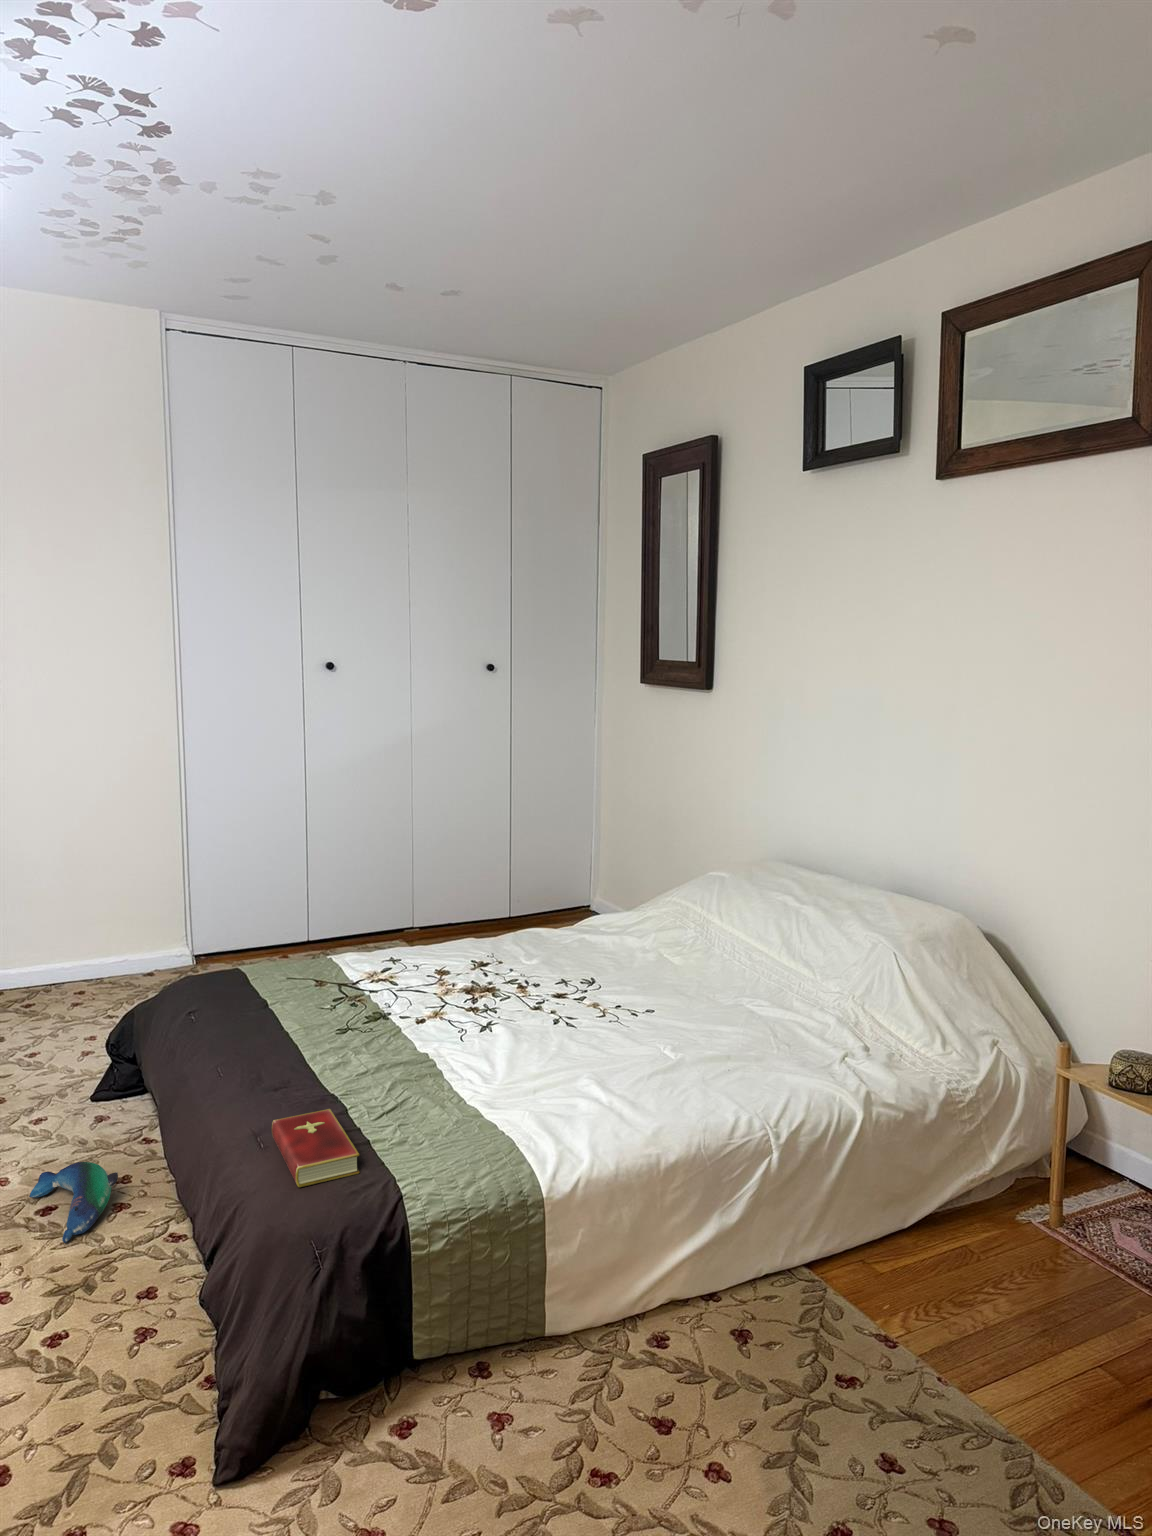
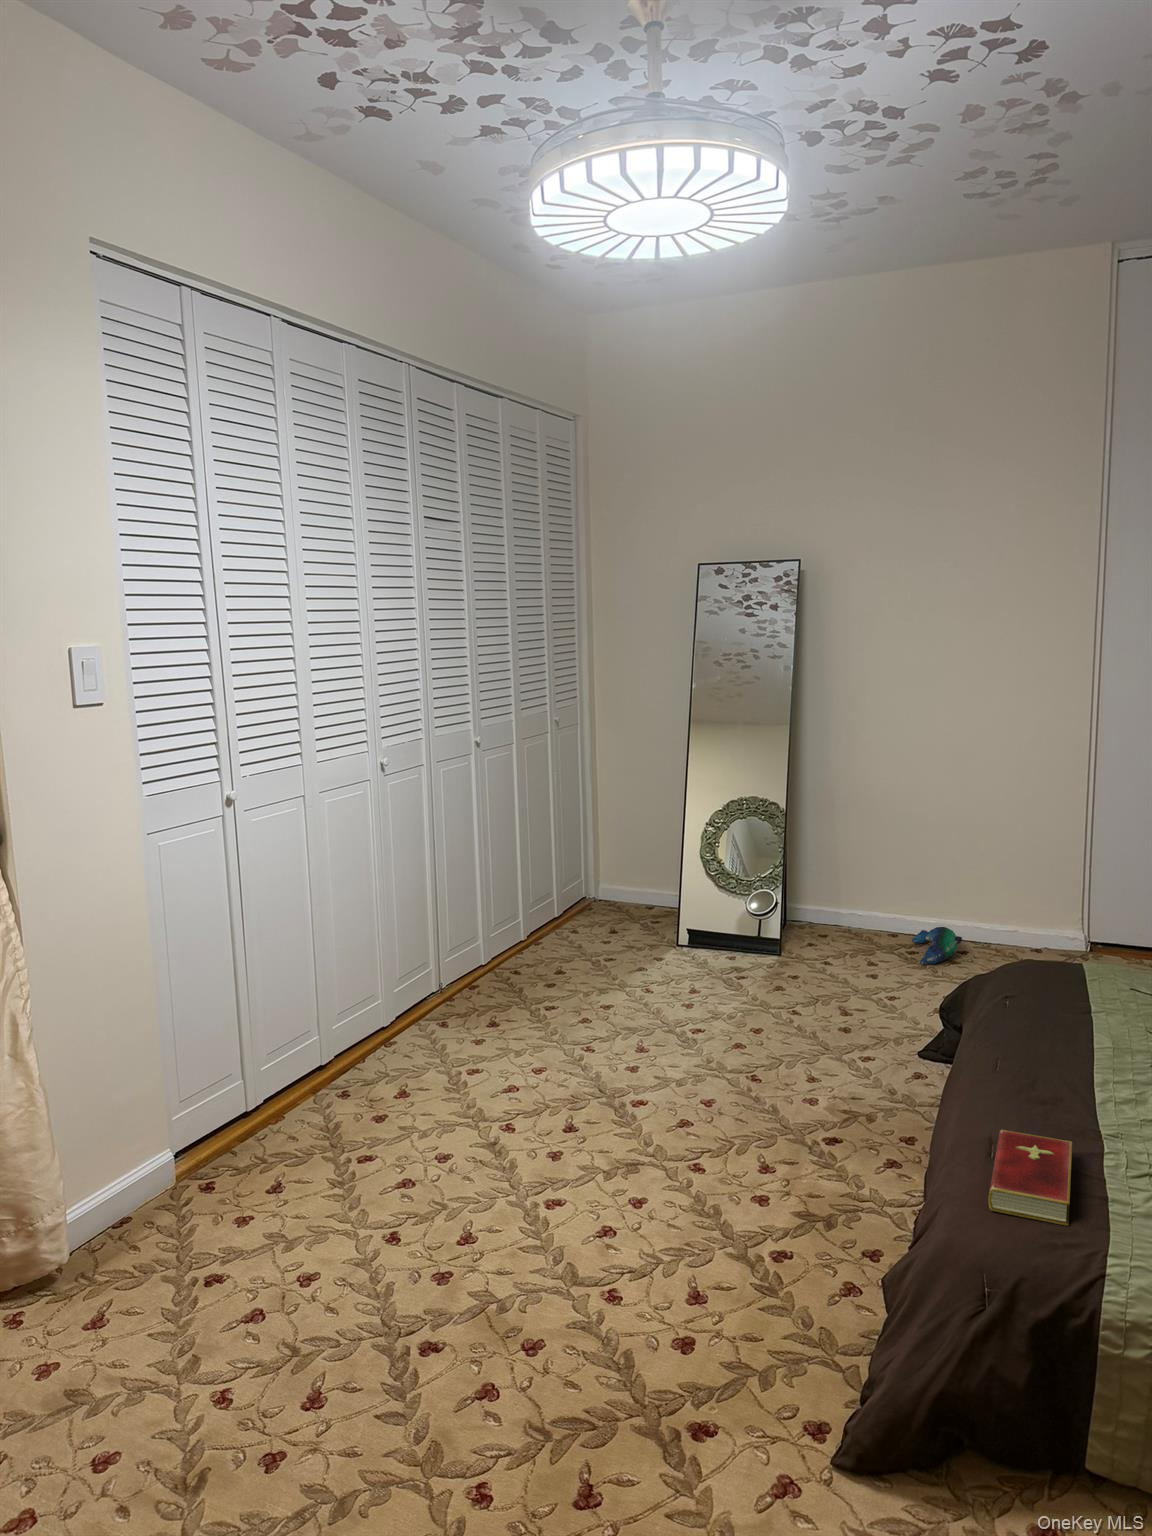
plush toy: present [29,1162,118,1243] -> present [912,927,962,965]

